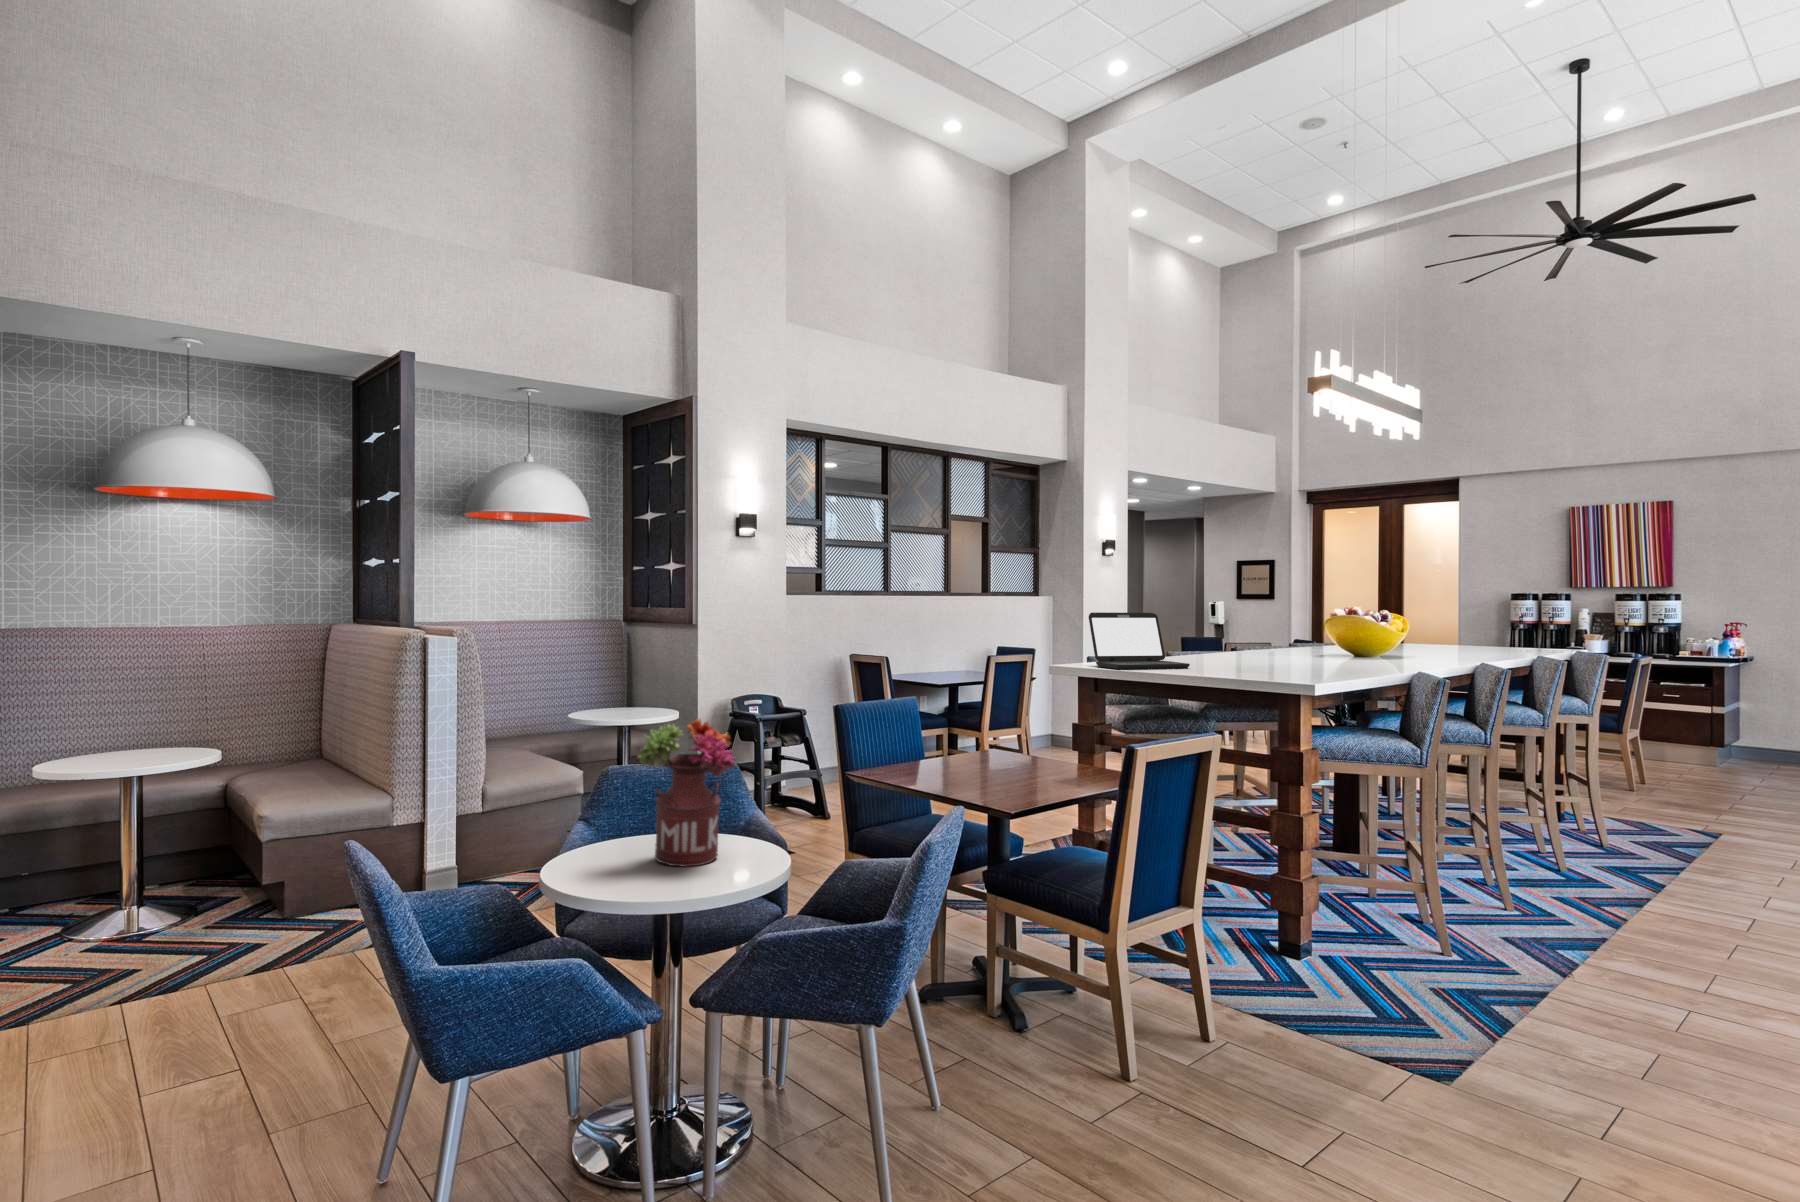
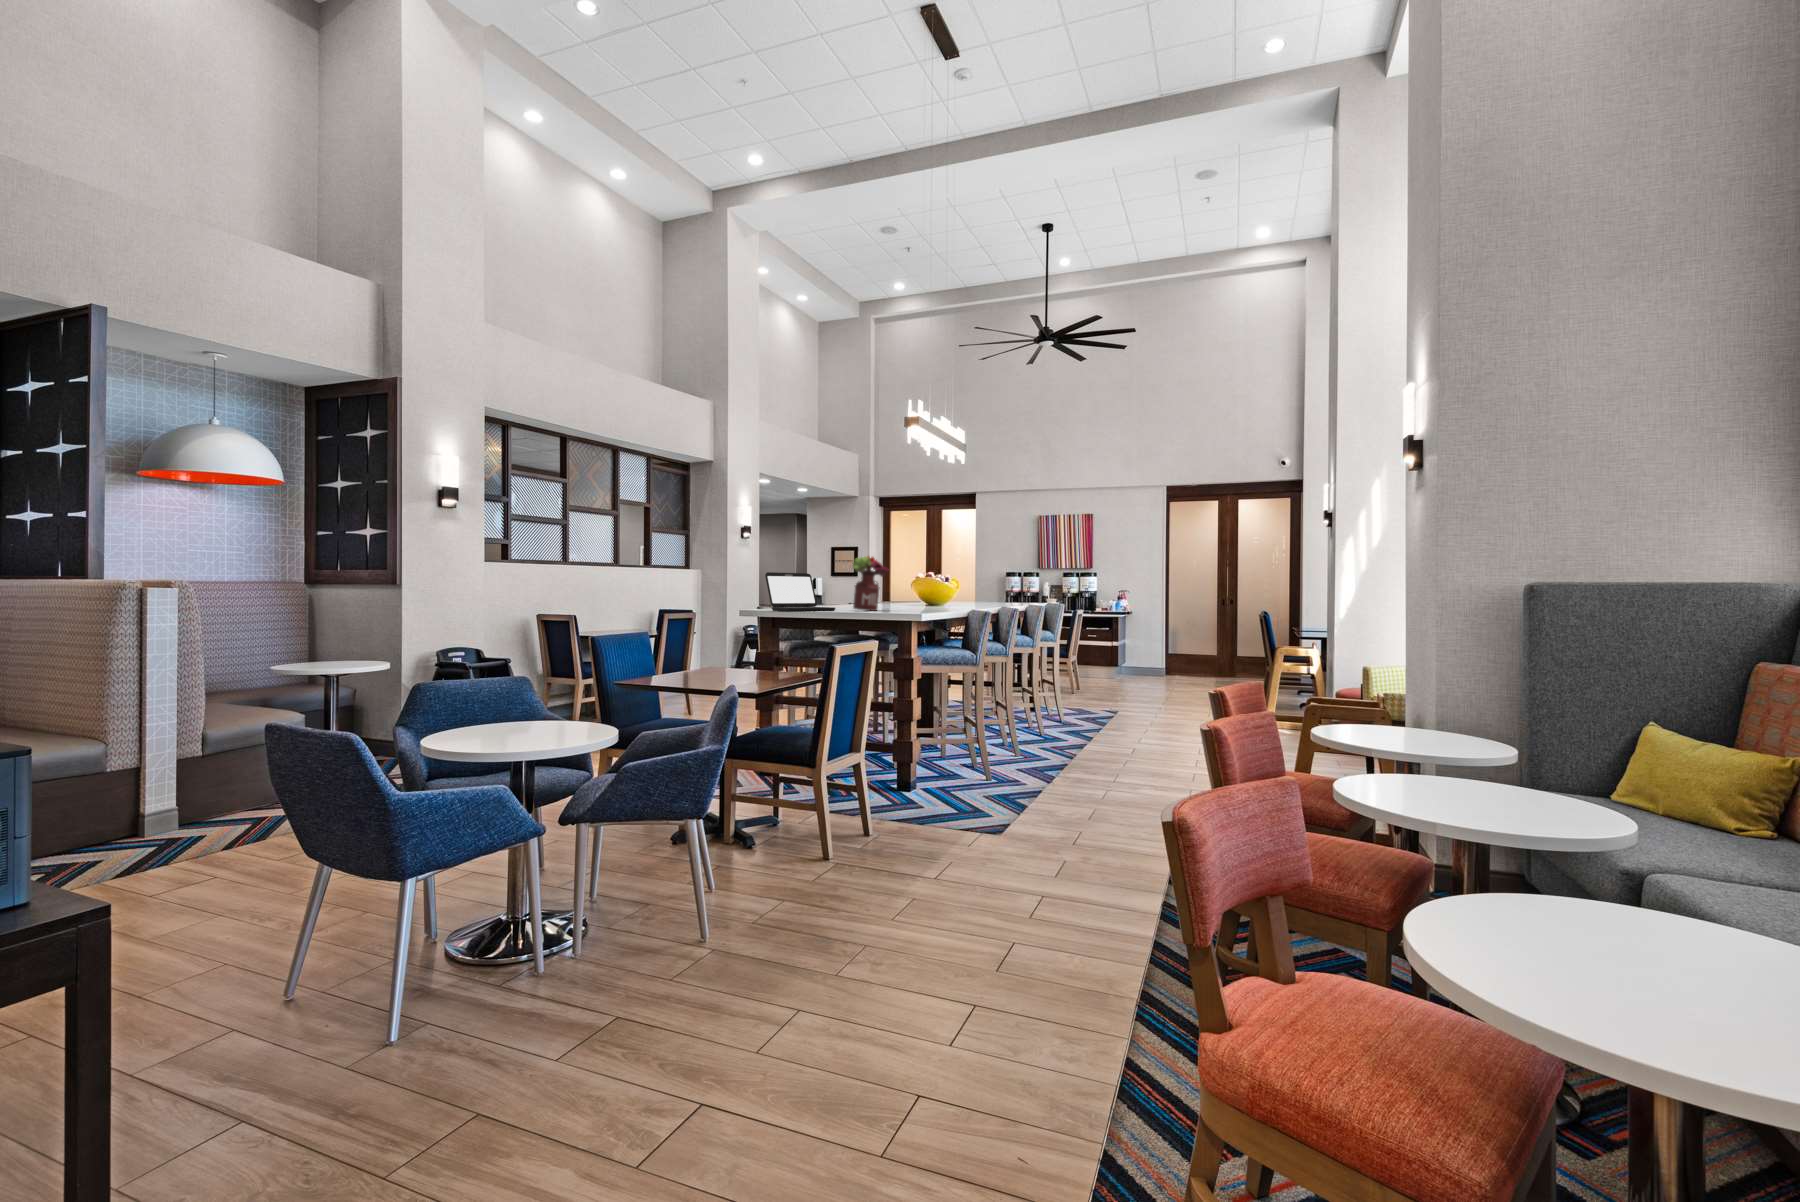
flower arrangement: present [638,719,735,867] -> present [853,556,889,611]

